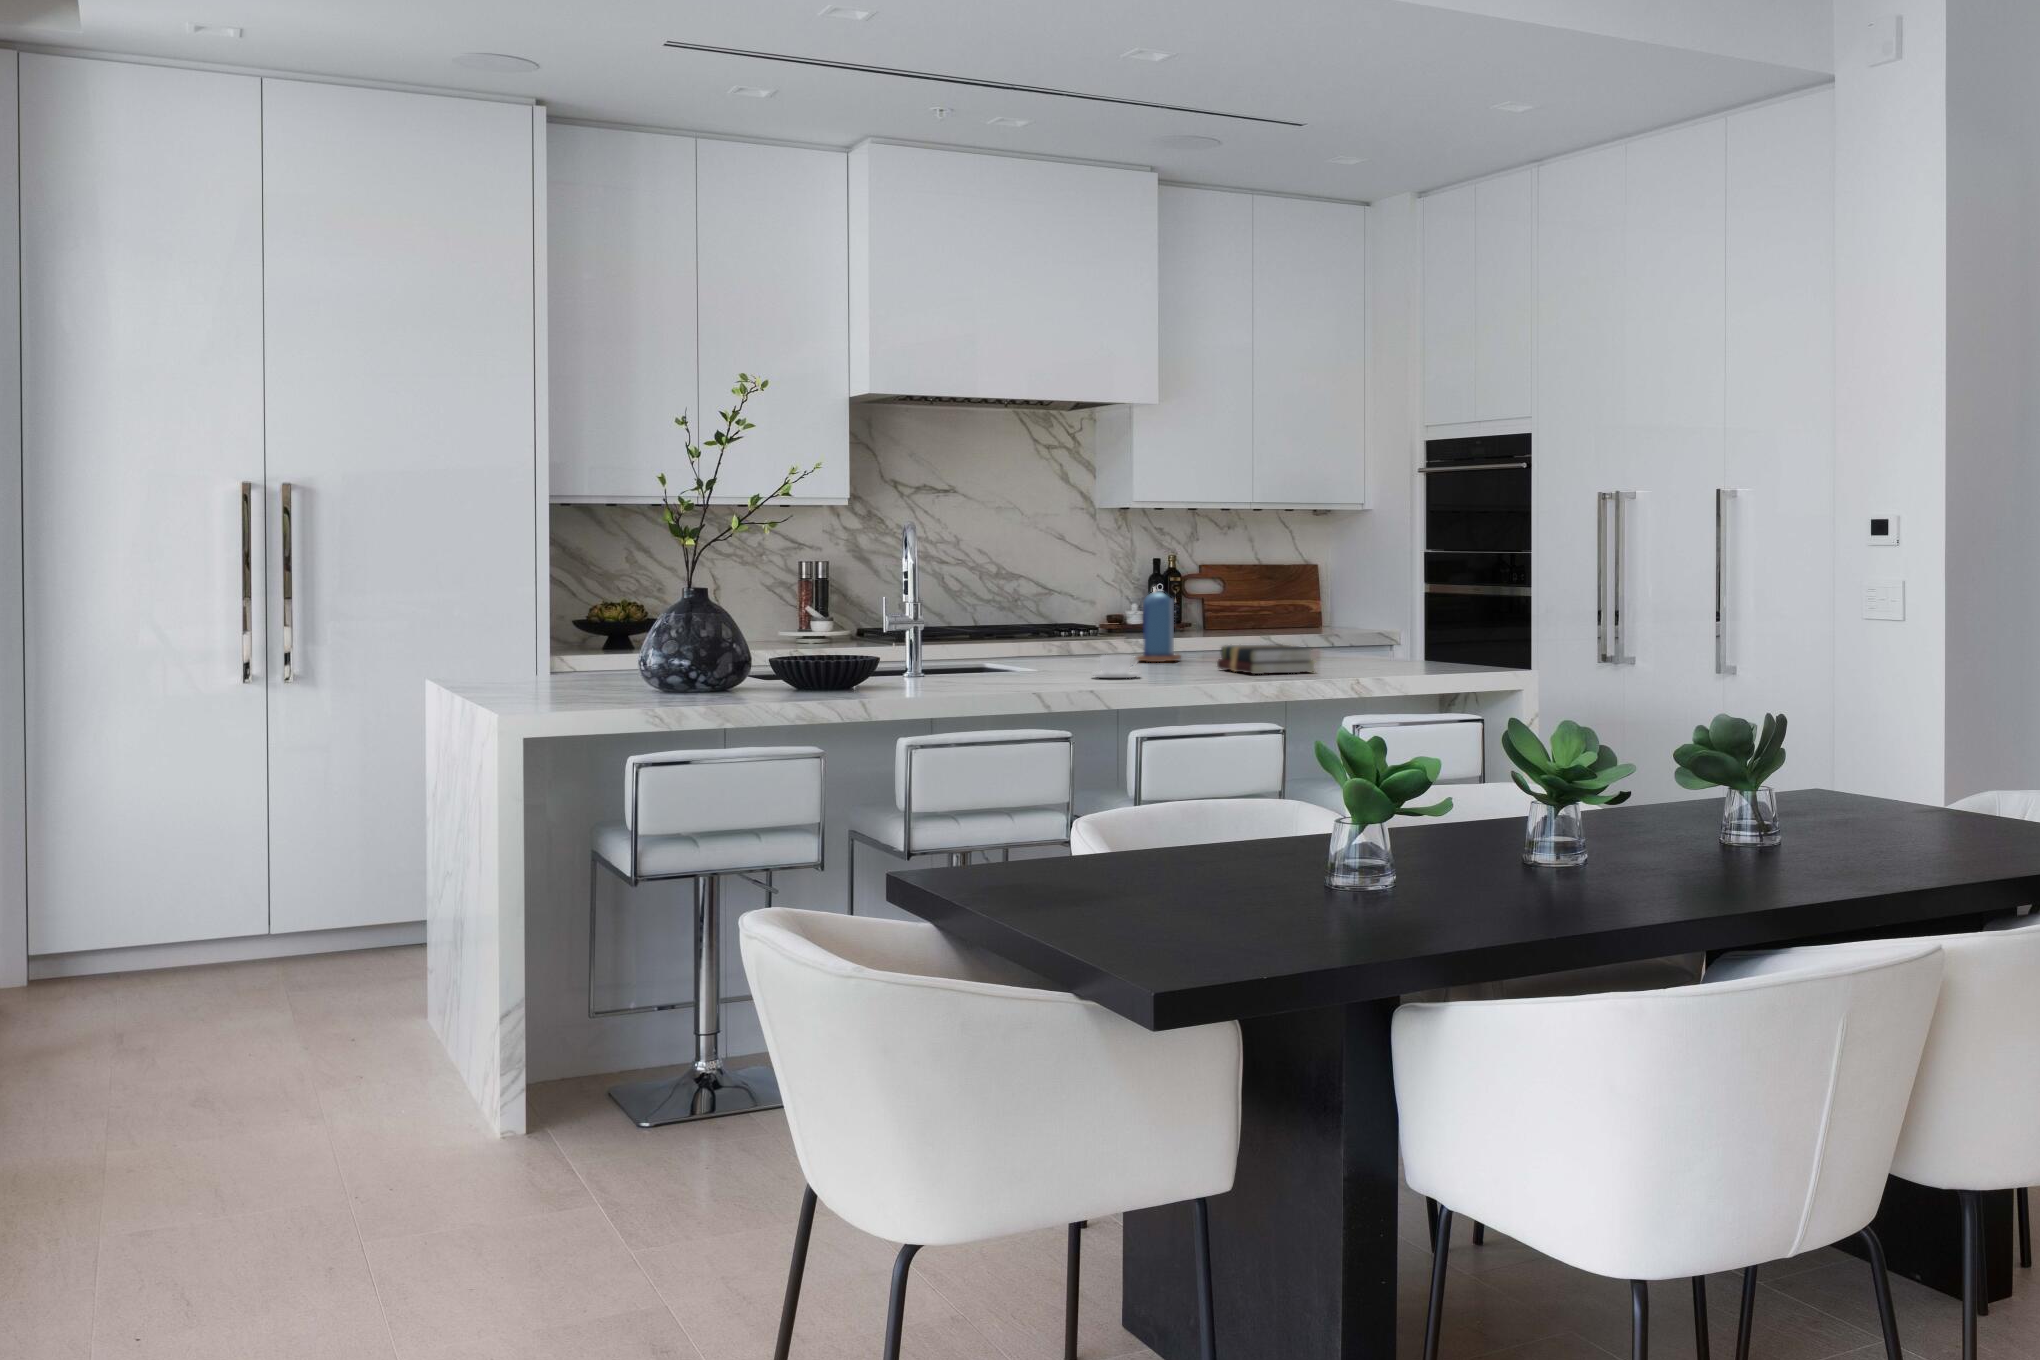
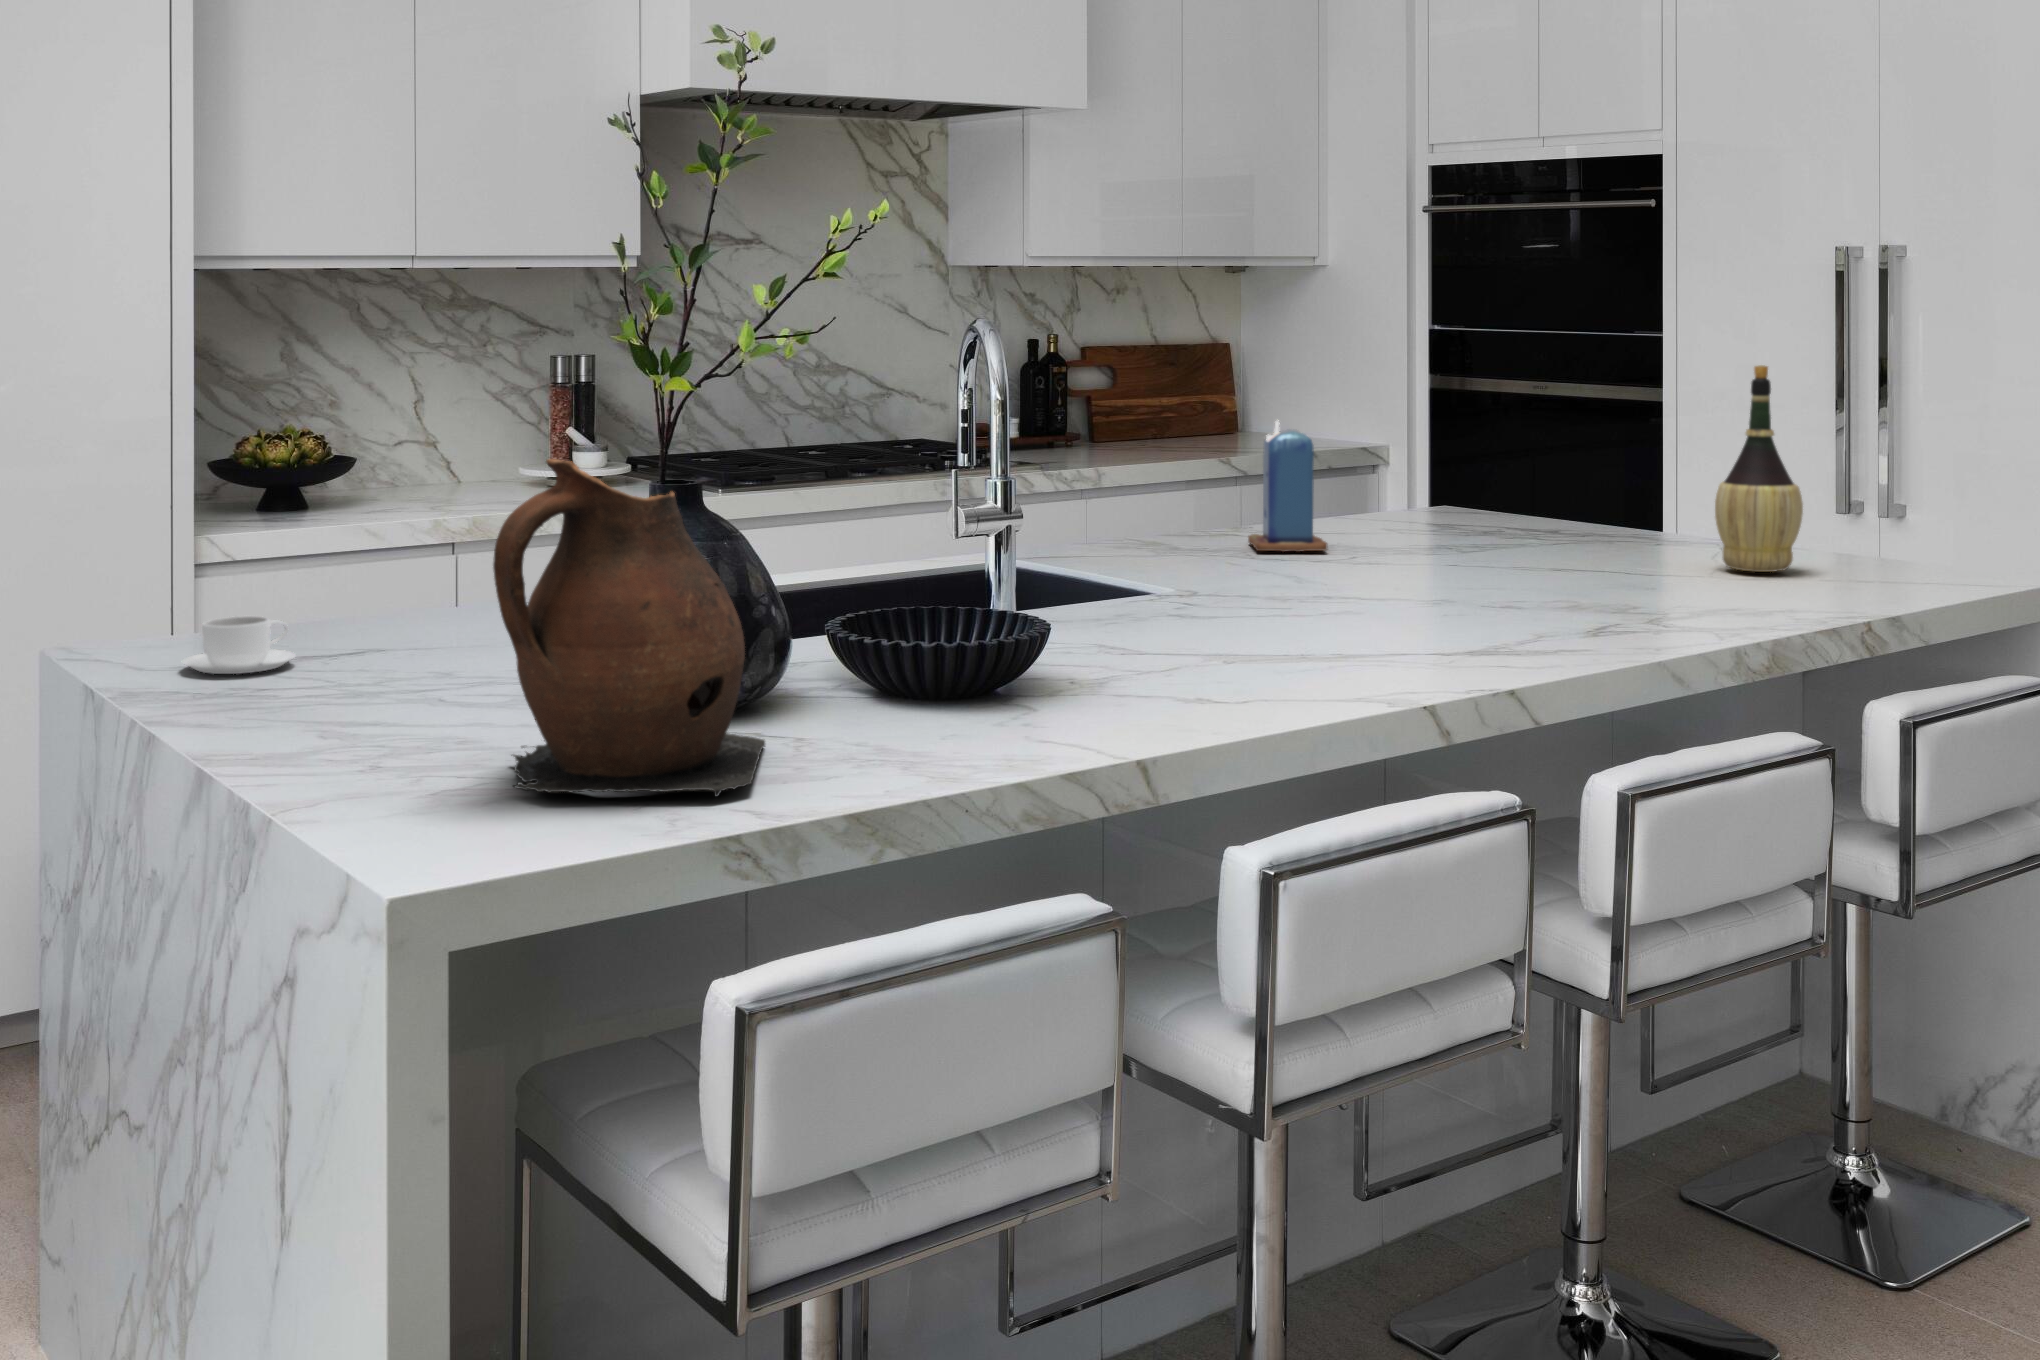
wine bottle: none [1372,550,1419,667] -> present [1715,365,1803,572]
ceramic pitcher: none [572,564,712,707] -> present [493,459,765,797]
hardback book: present [1217,645,1314,674] -> none [1467,532,1677,601]
coffee cup: present [1094,655,1139,678] -> present [182,616,296,674]

